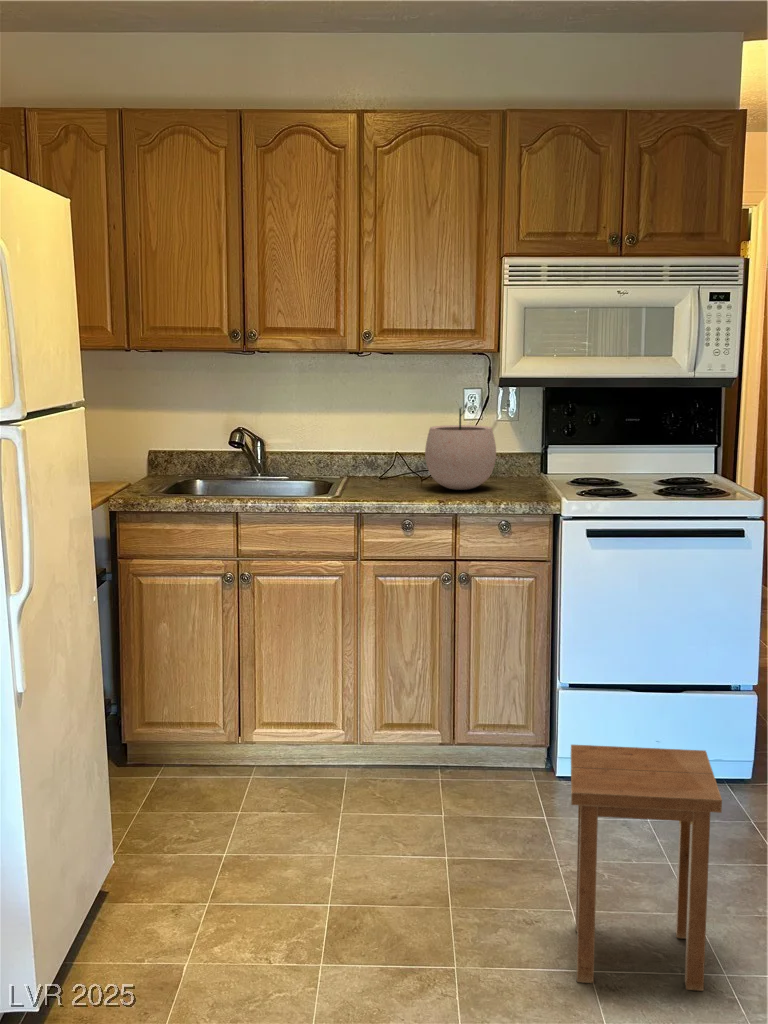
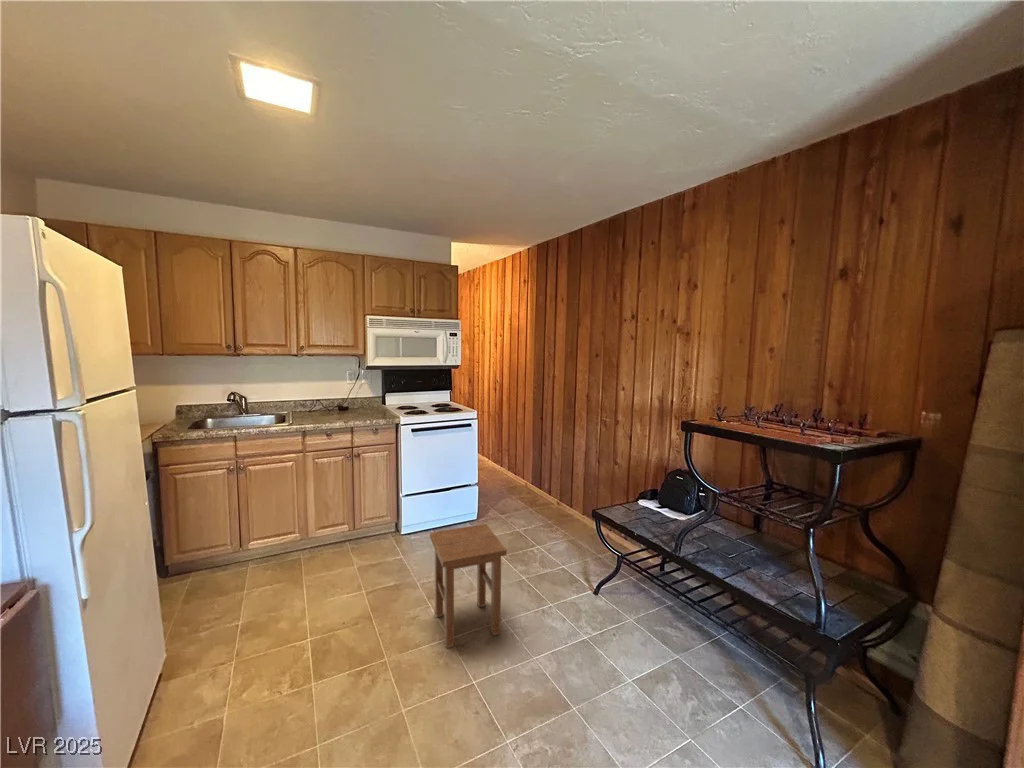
plant pot: present [425,403,496,490] -> none [333,376,367,415]

